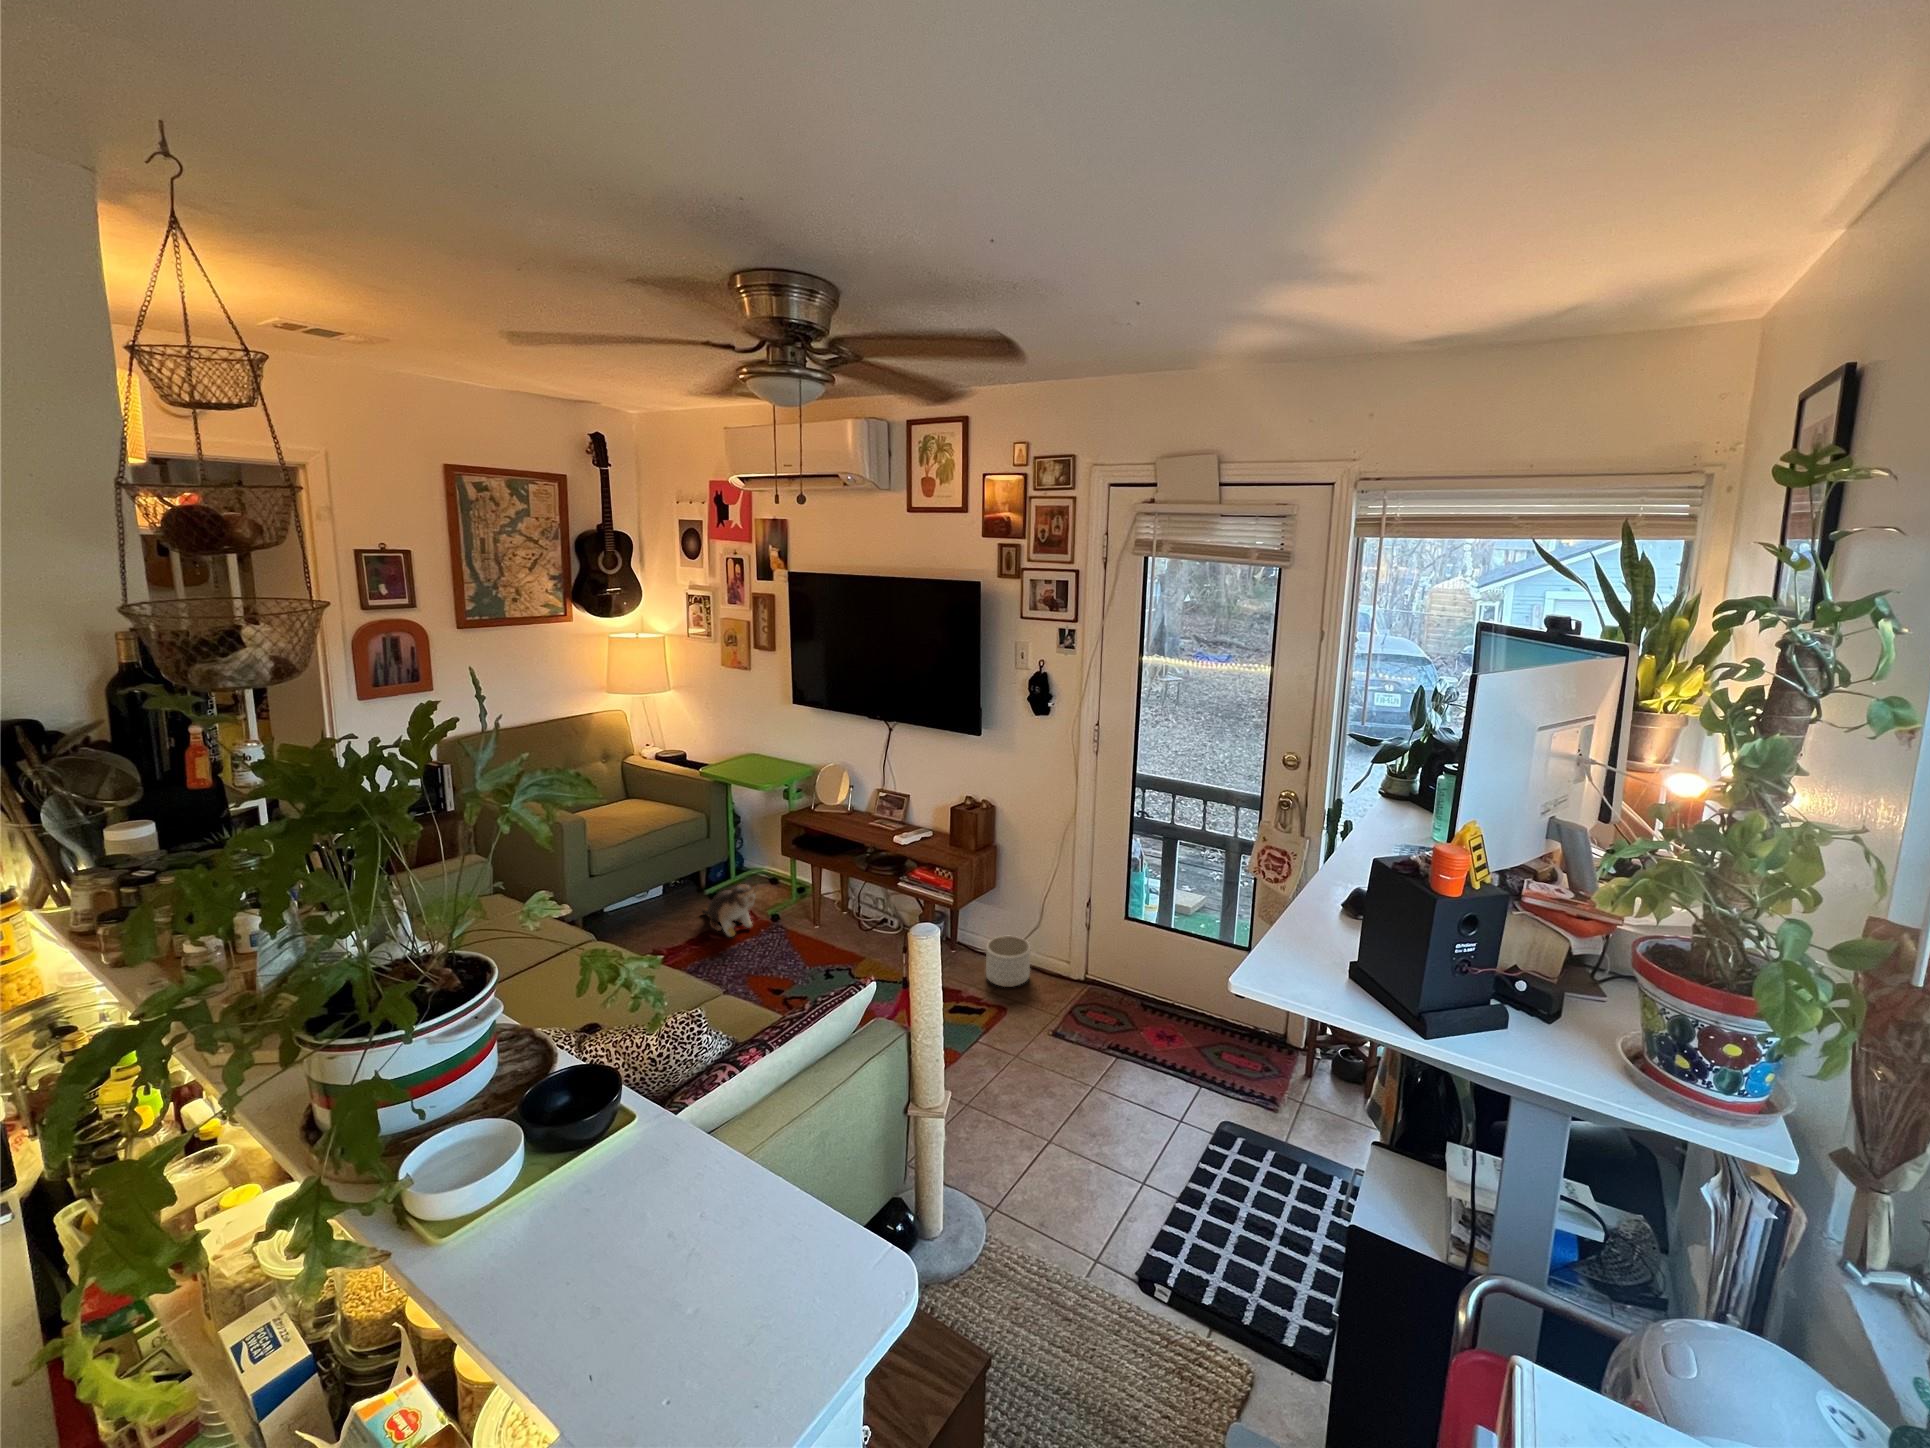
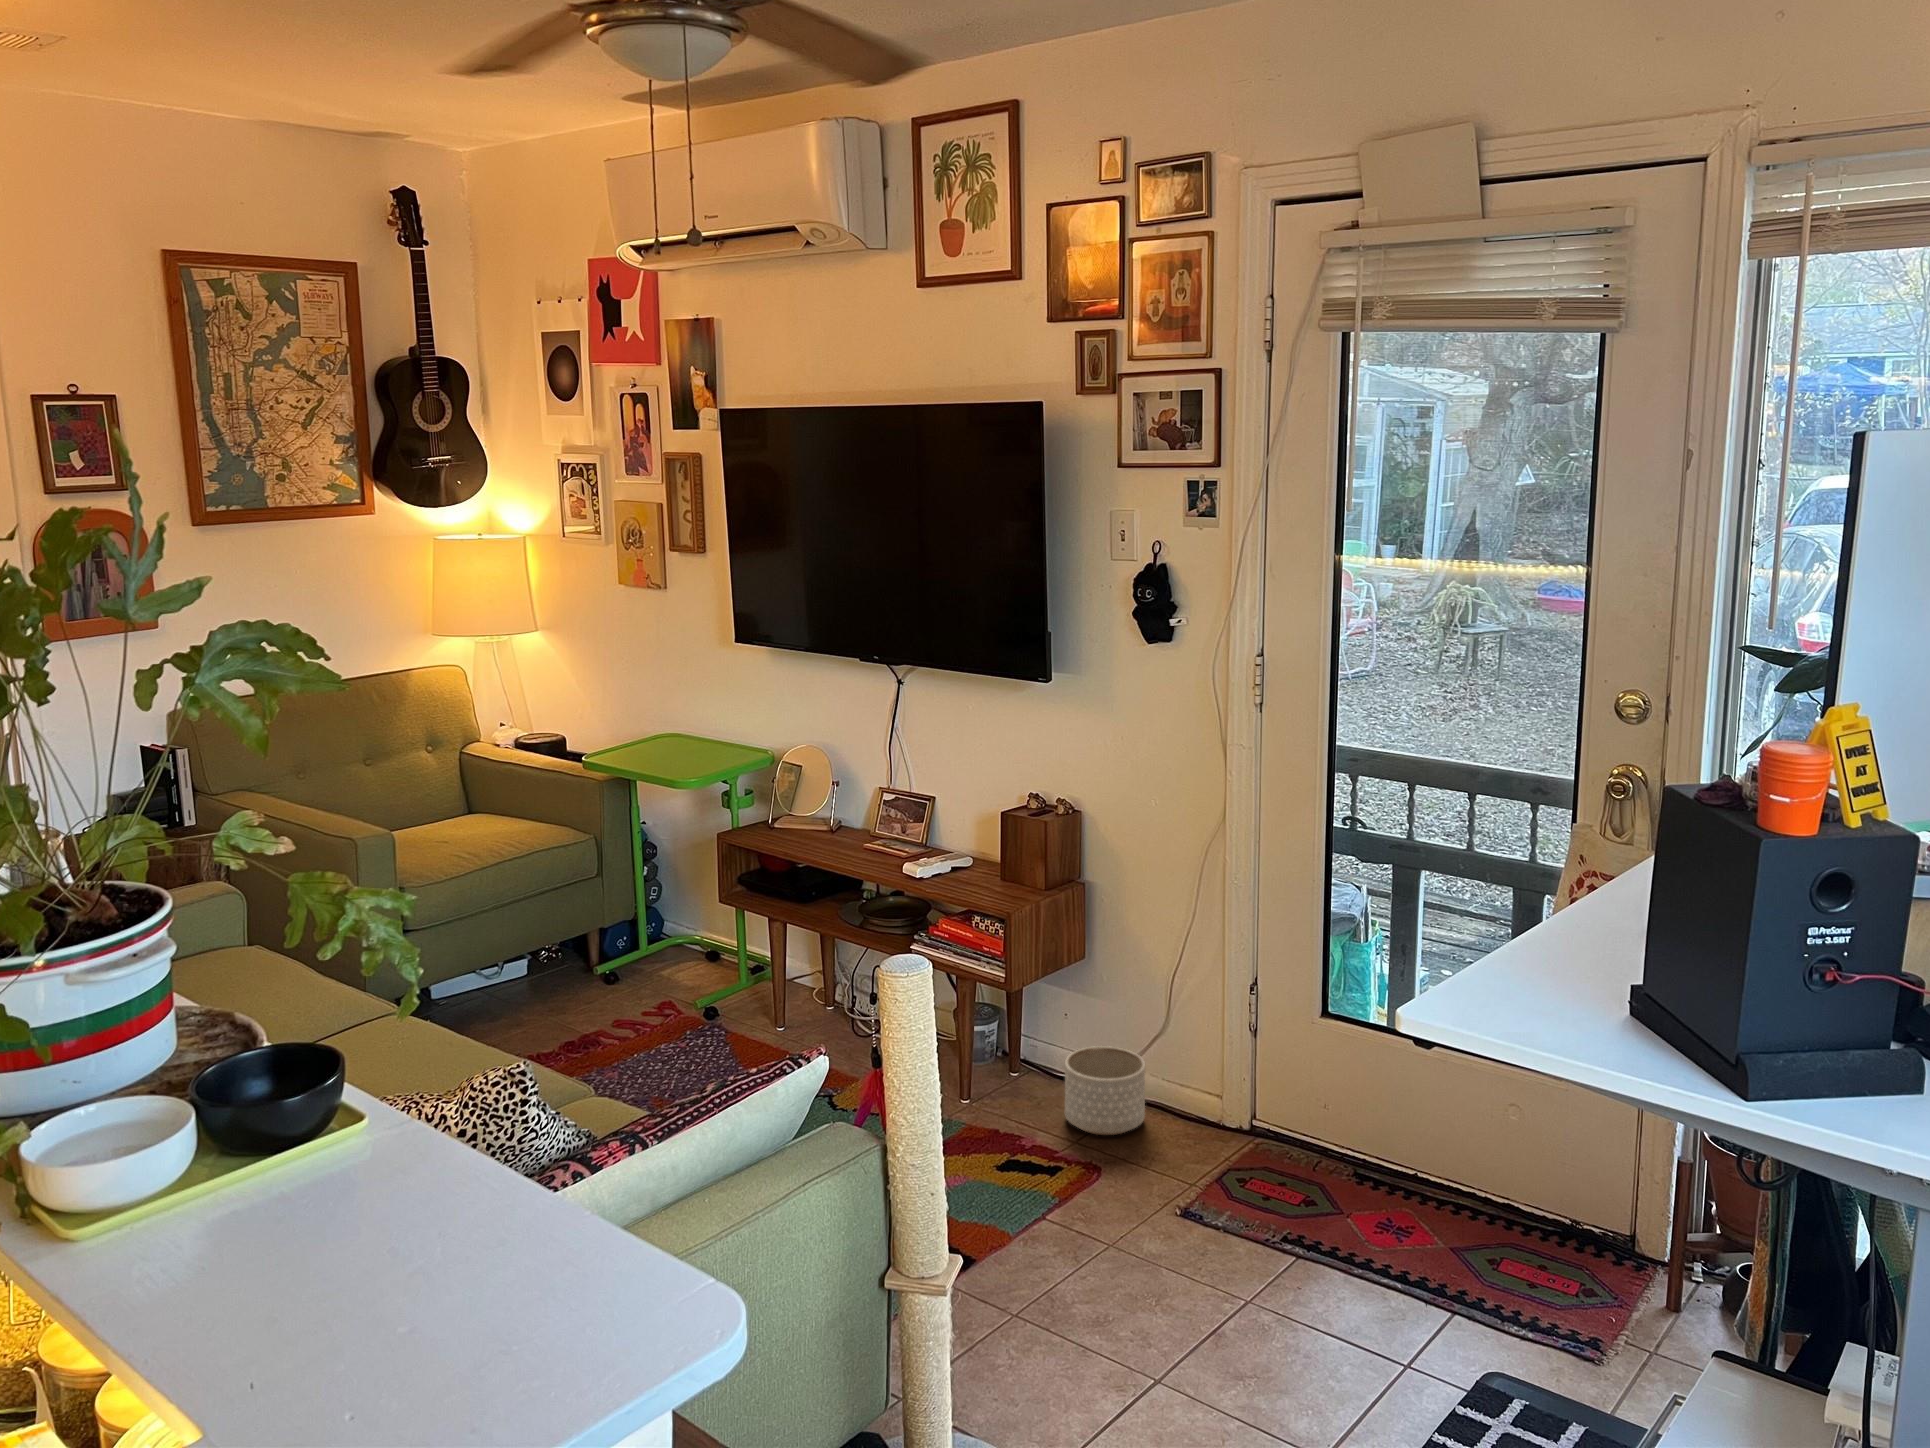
plush toy: present [702,884,759,937] -> none [584,949,674,1040]

